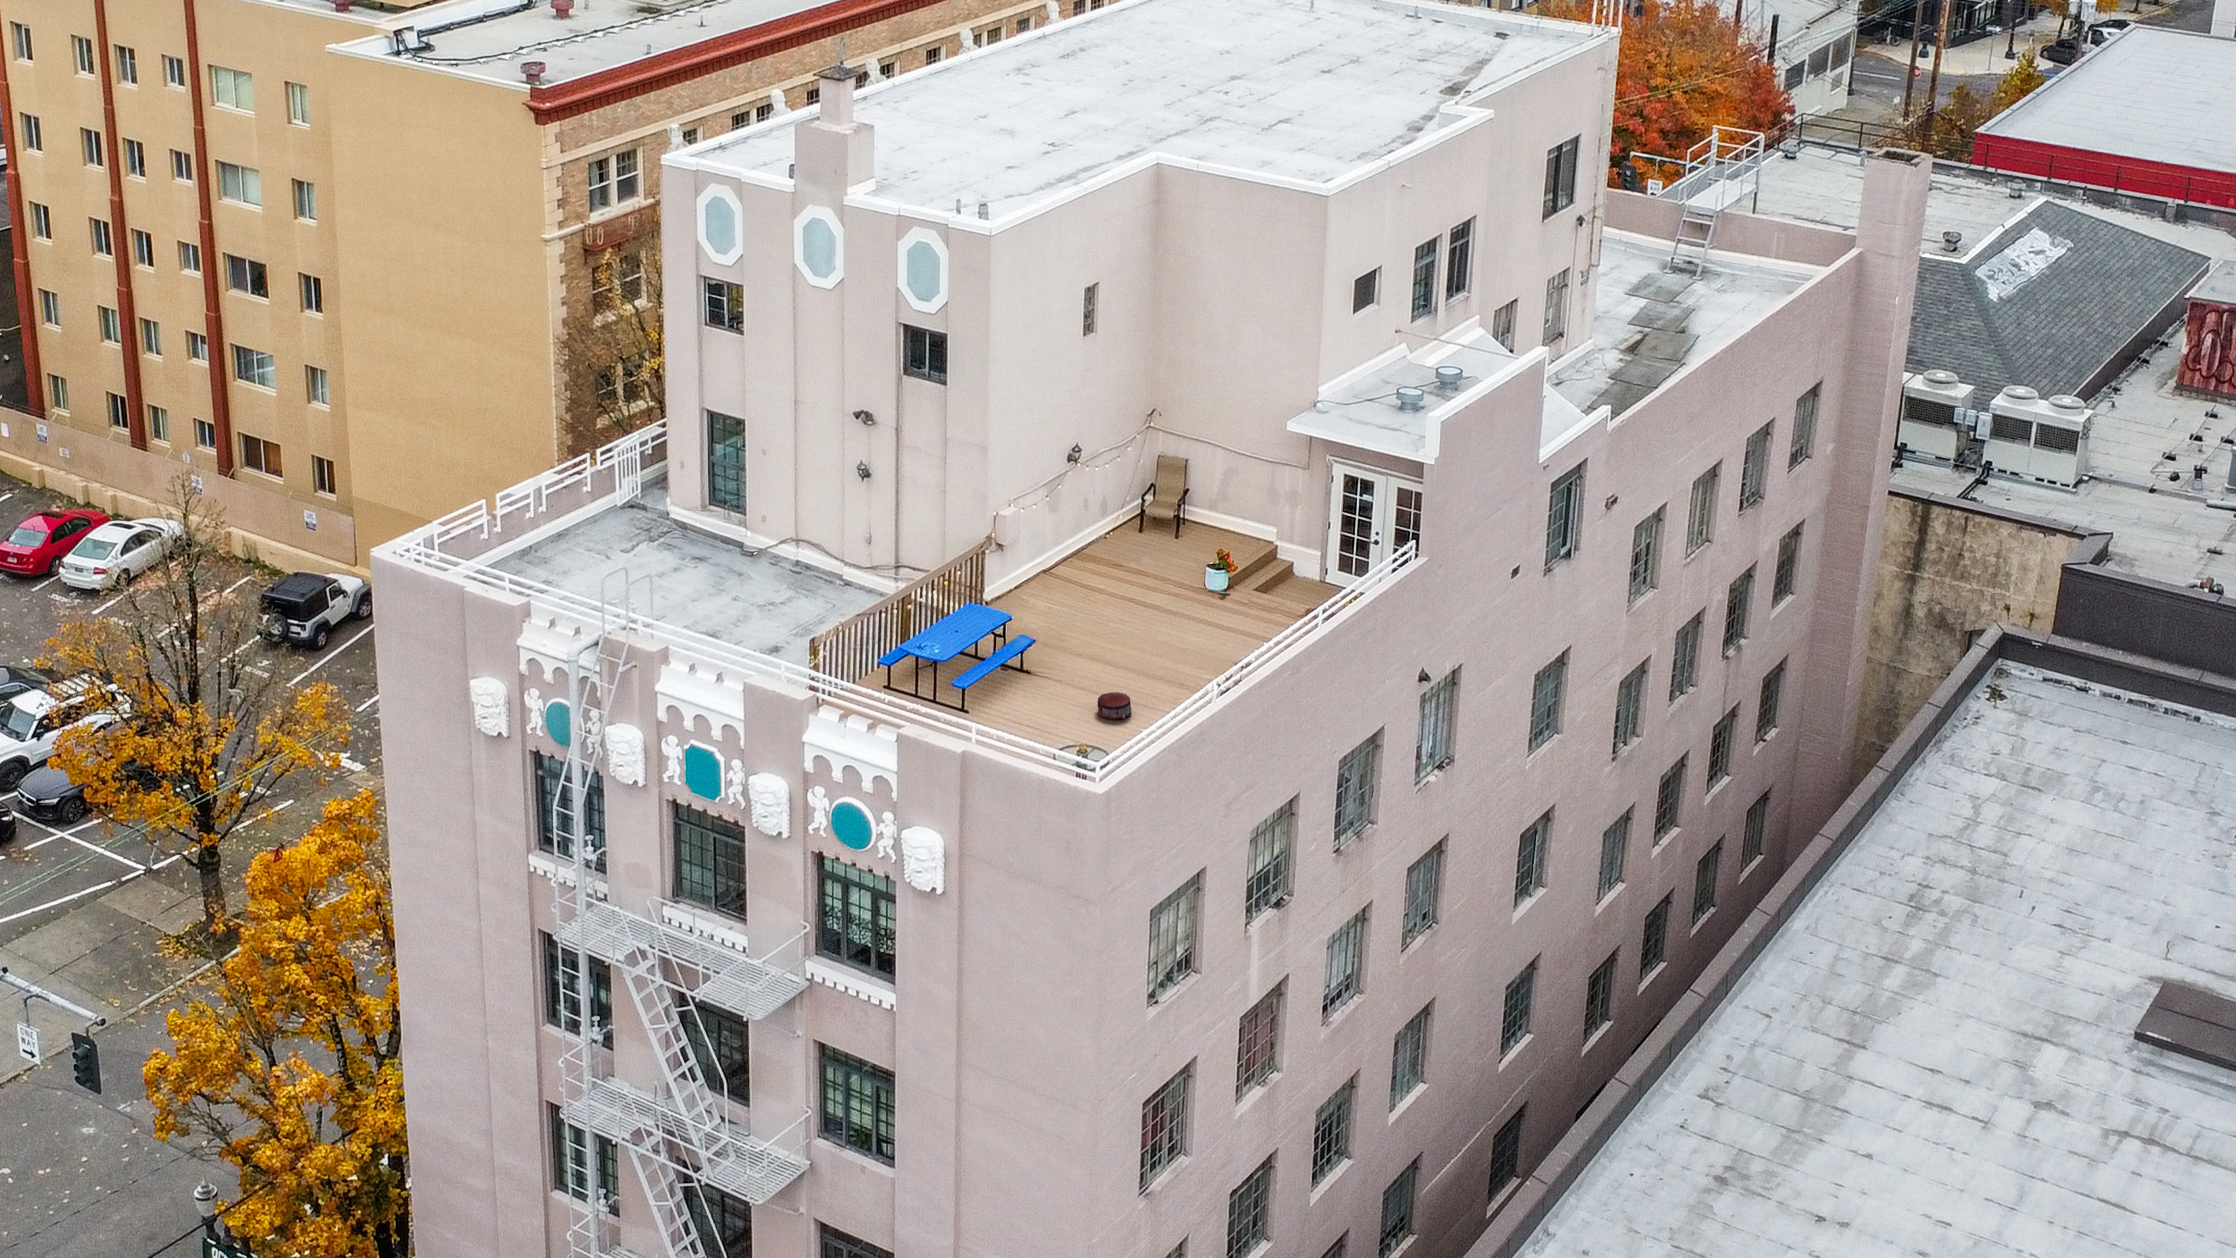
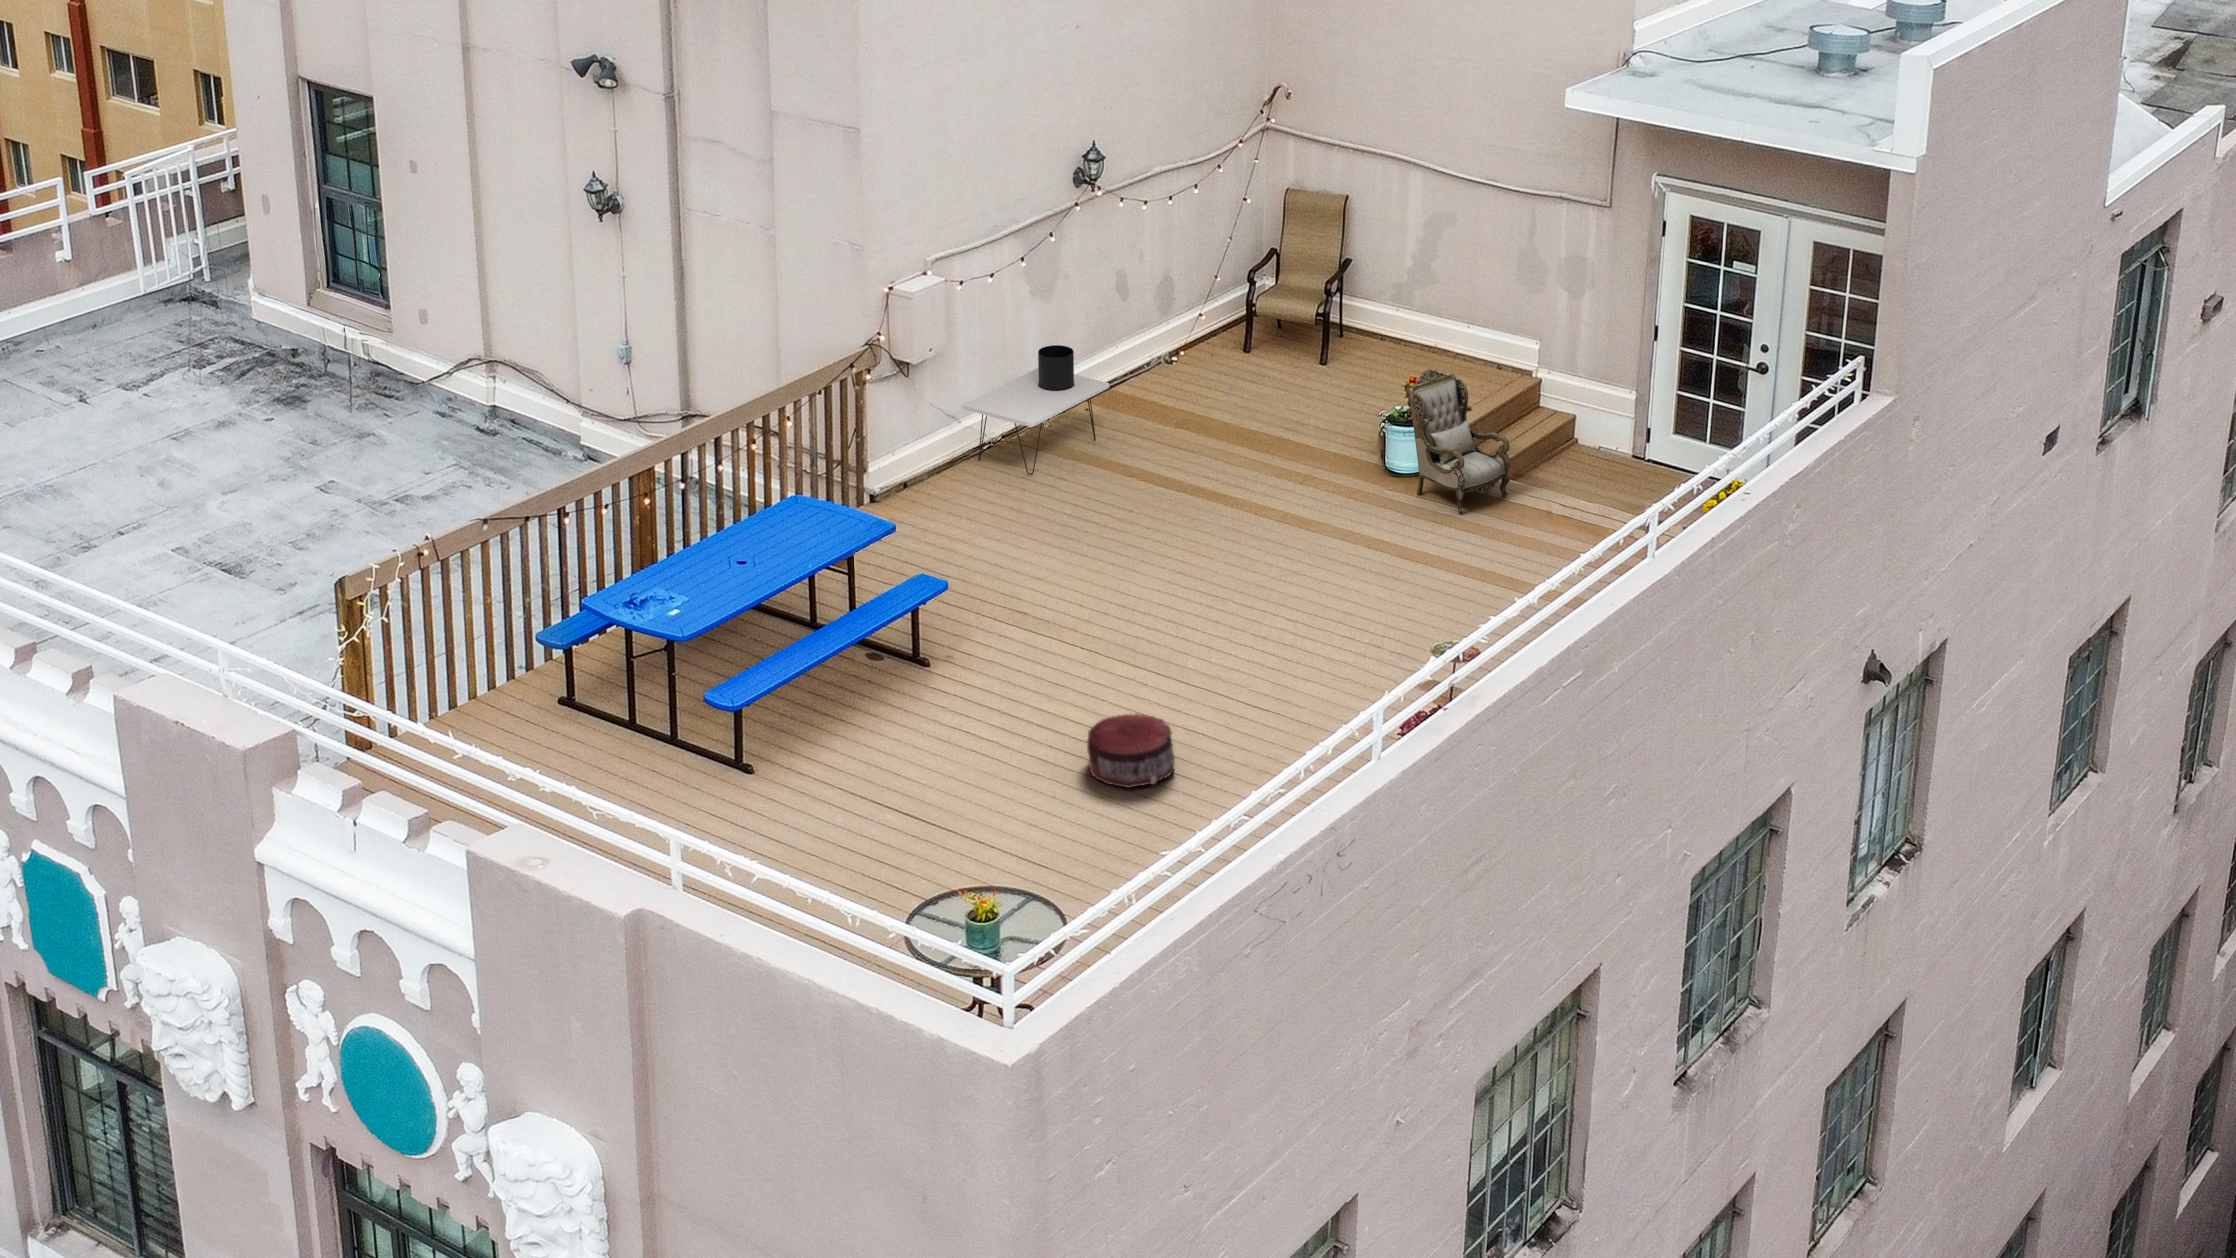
side table: none [1023,536,1086,594] -> present [962,345,1110,475]
armchair: none [1219,547,1265,611] -> present [1406,369,1511,514]

